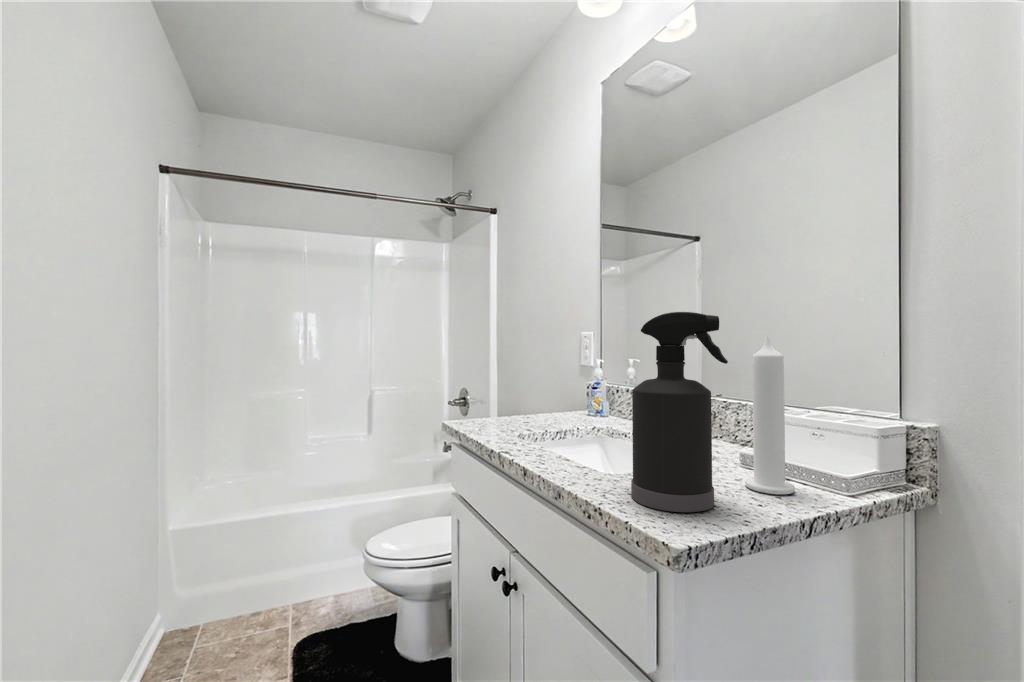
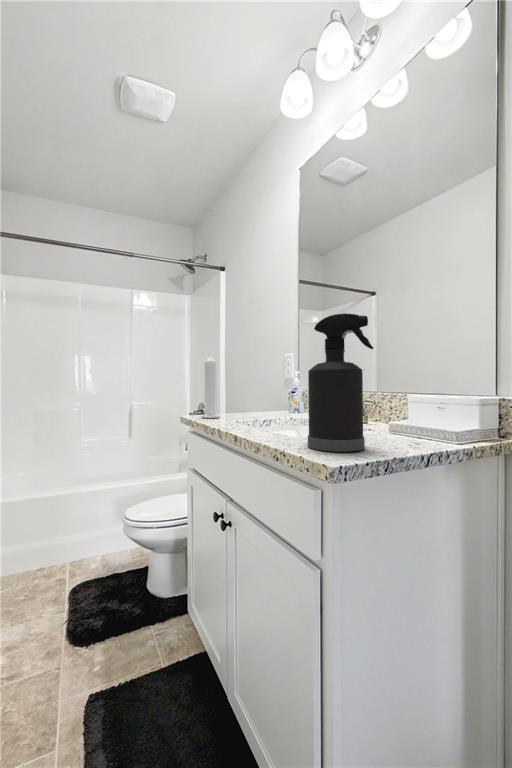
candle: present [745,335,795,494] -> present [201,353,220,418]

